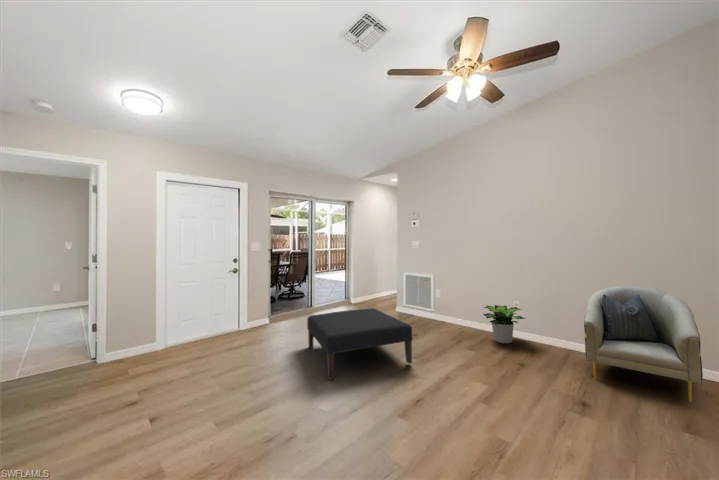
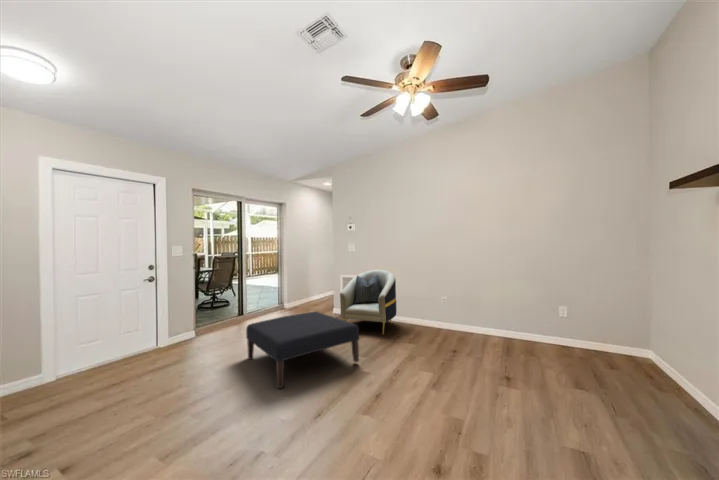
armchair: present [584,286,703,402] -> present [340,270,397,334]
potted plant: present [483,305,525,344] -> none [416,301,453,335]

